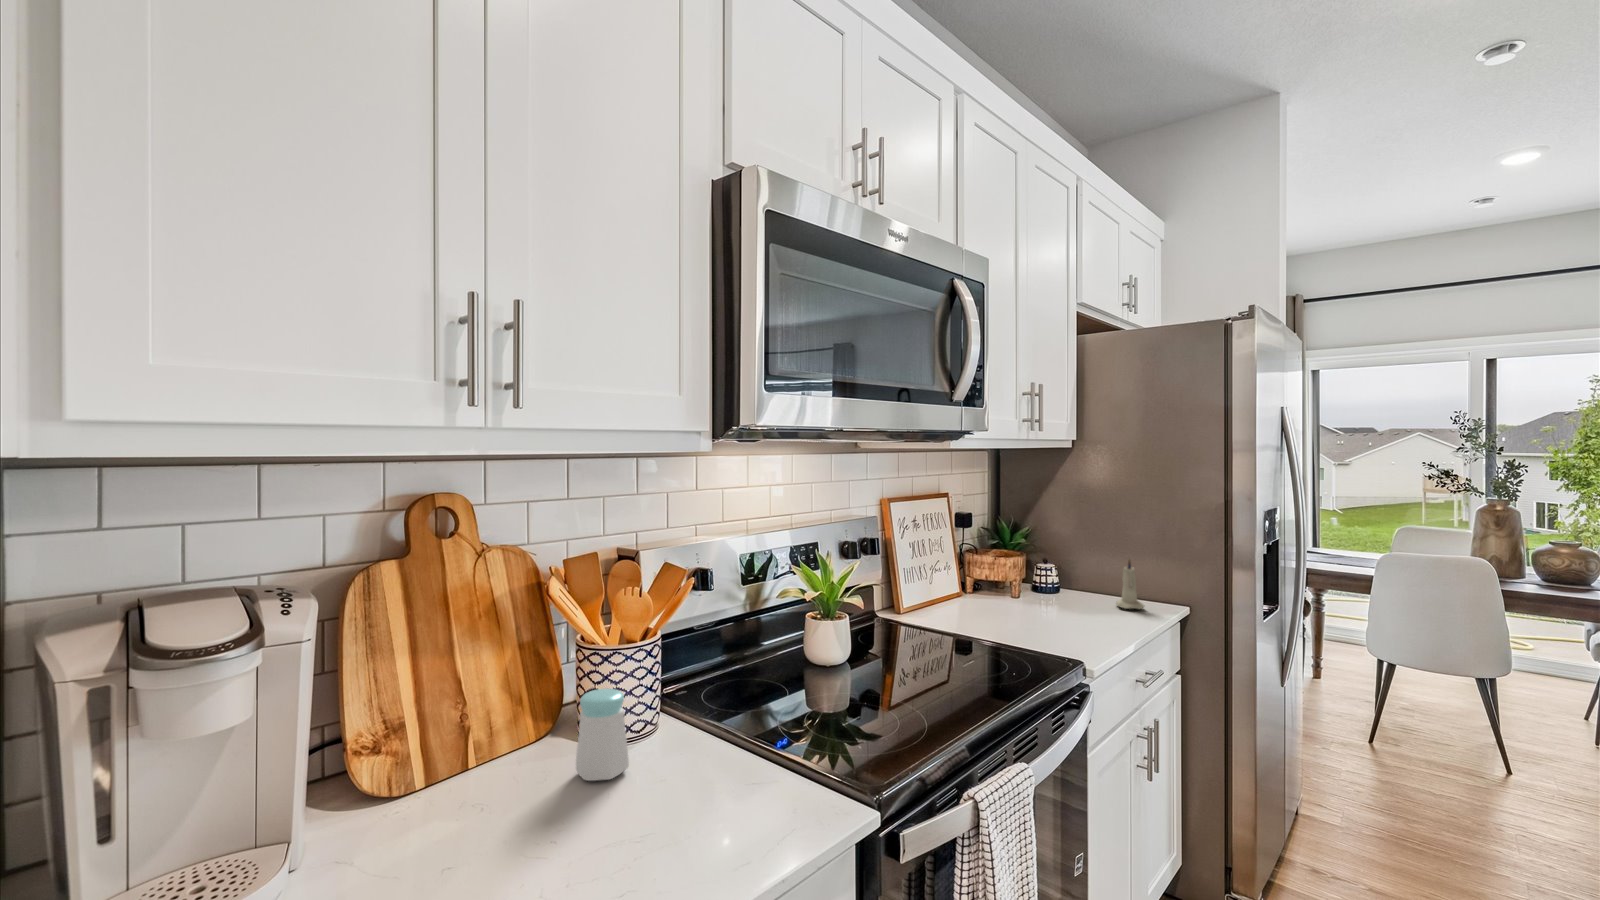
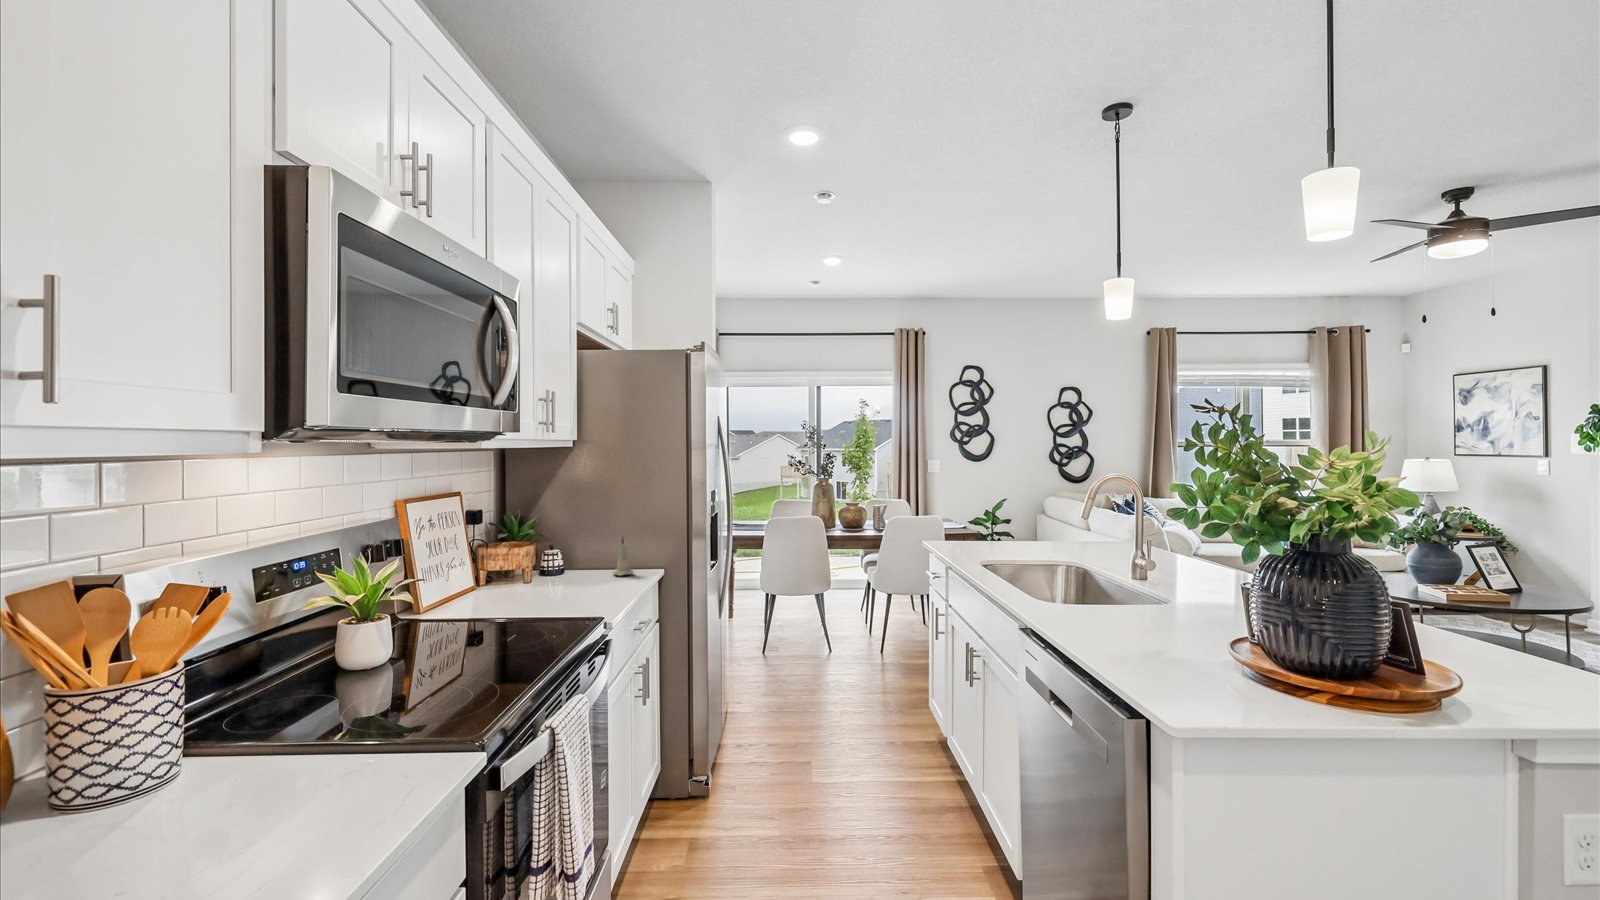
salt shaker: present [576,688,629,781] -> none [84,728,170,841]

